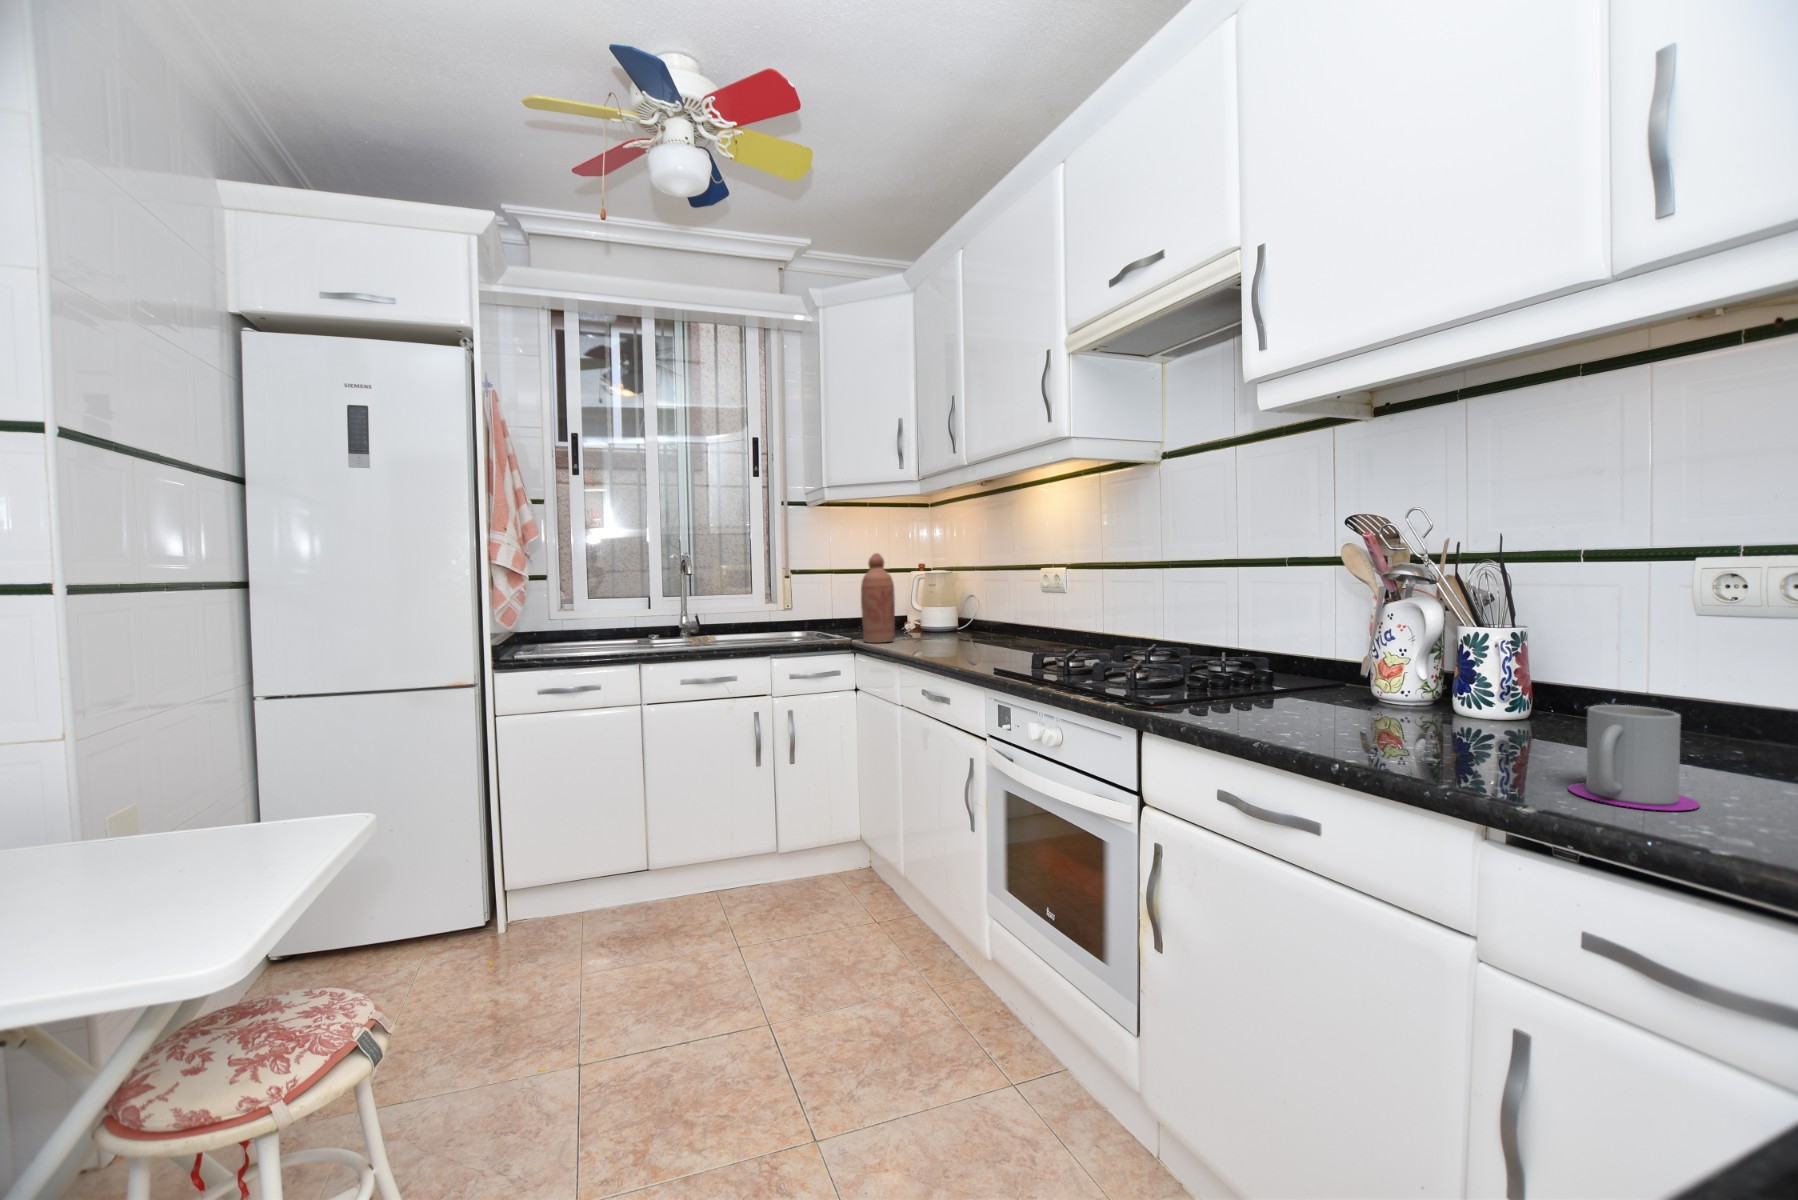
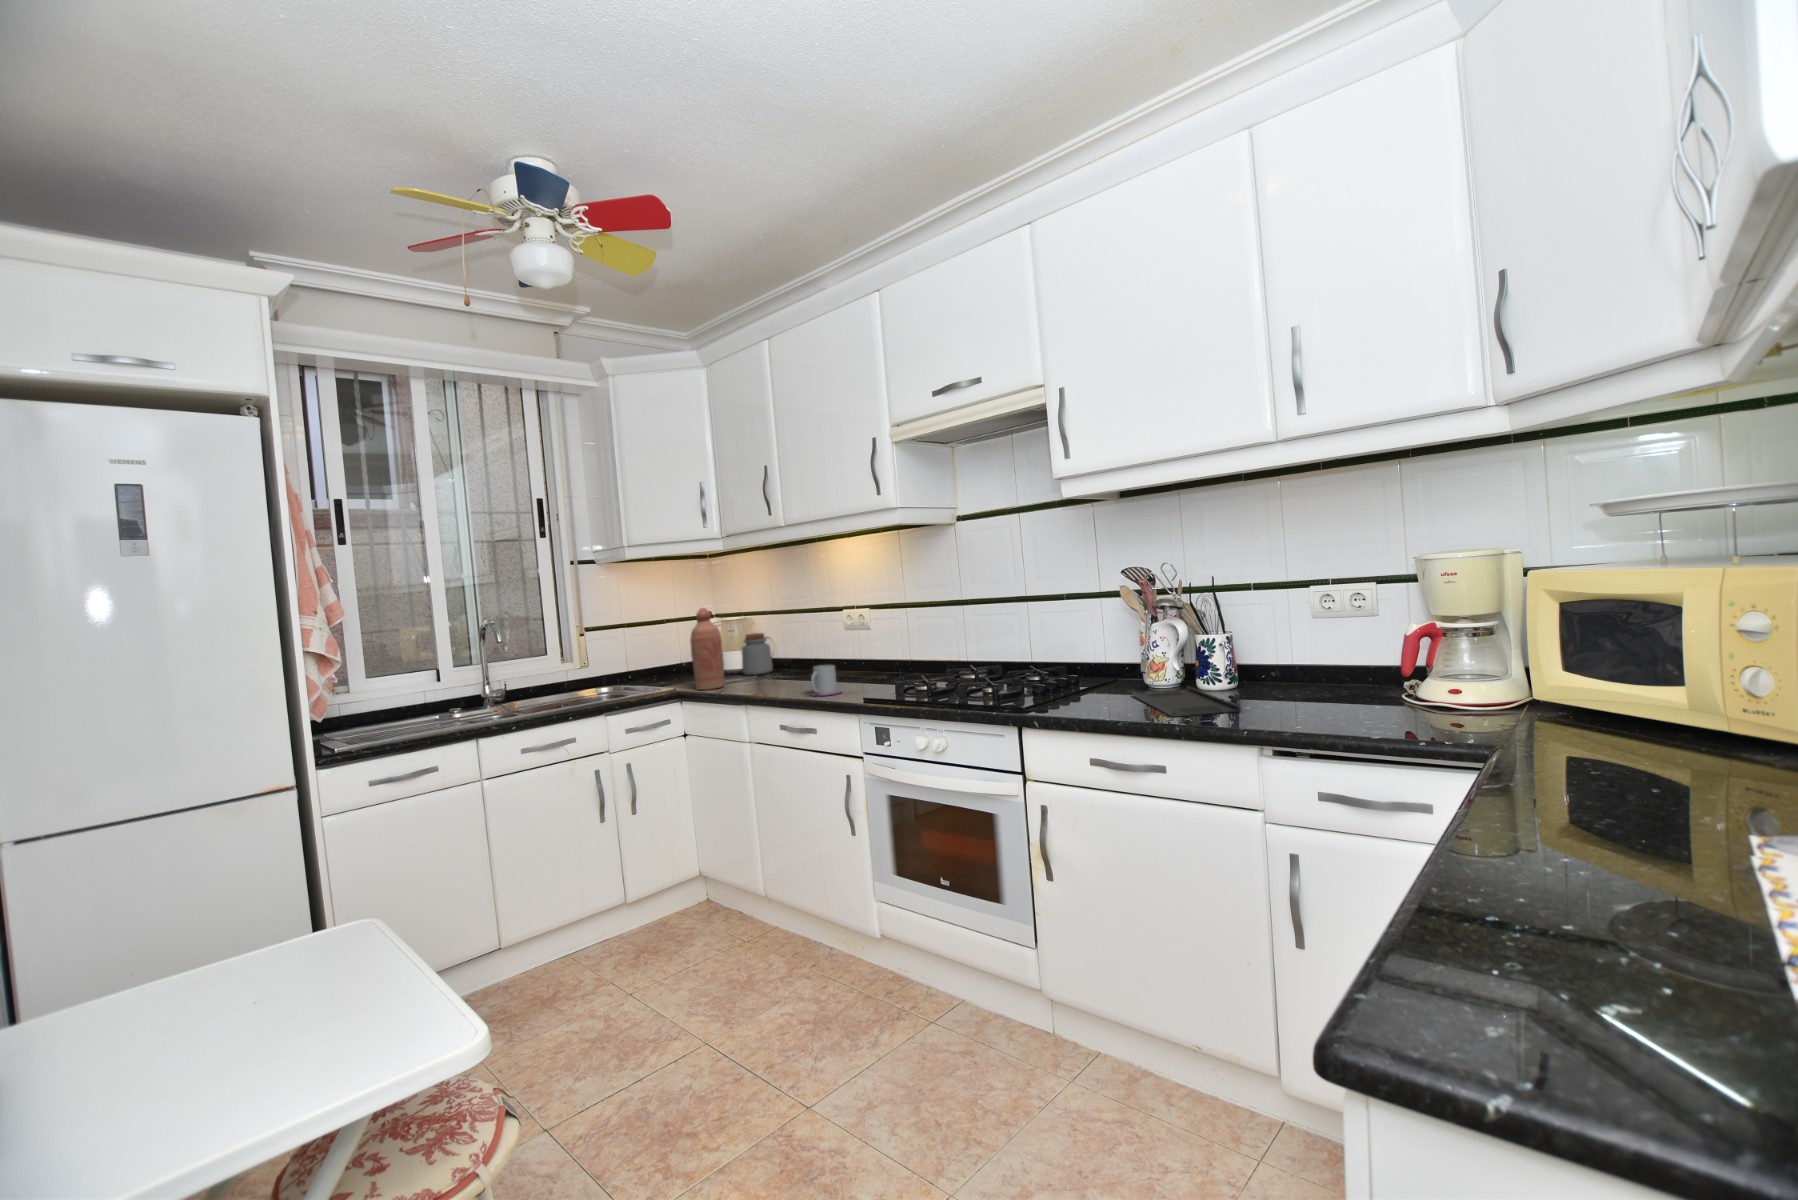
jar: none [934,589,967,634] -> present [742,633,773,675]
tray: none [1334,702,1485,757] -> present [1132,687,1241,717]
mug: present [1568,705,1700,811] -> present [811,665,840,696]

